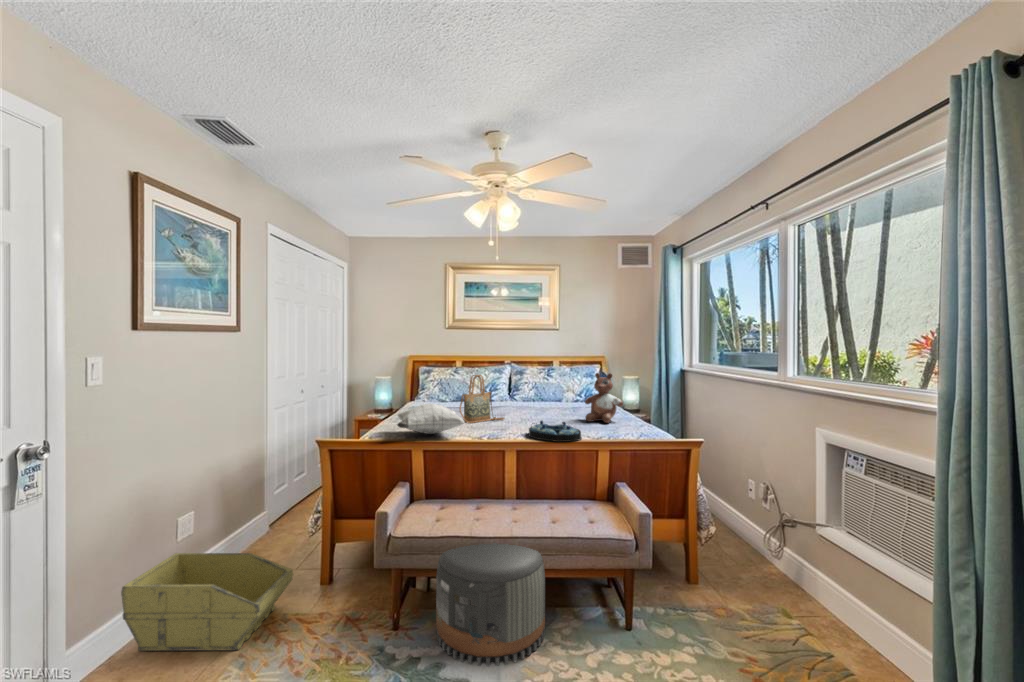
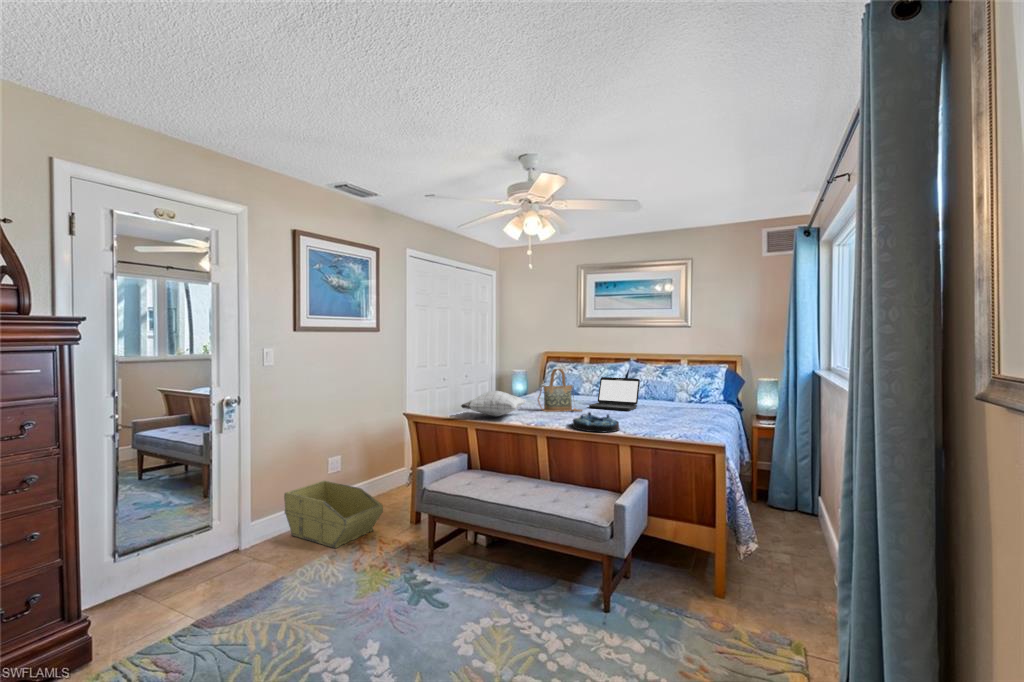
stuffed bear: present [585,373,623,423] -> none [657,370,700,422]
laptop: none [501,382,545,415] -> present [589,377,640,411]
pouf: present [436,543,545,666] -> none [449,499,540,606]

